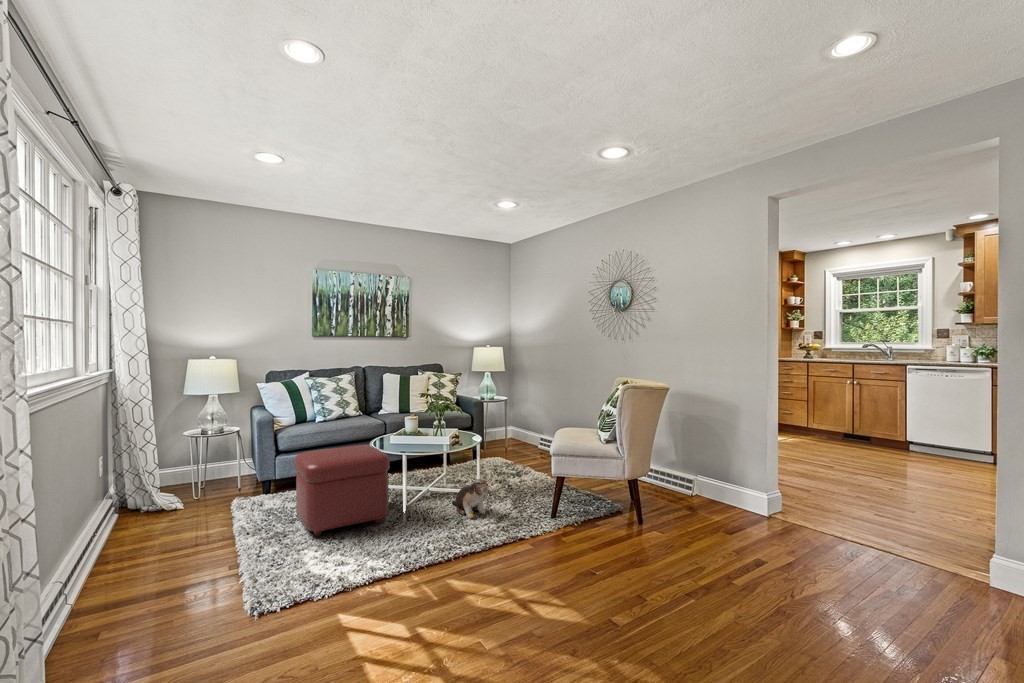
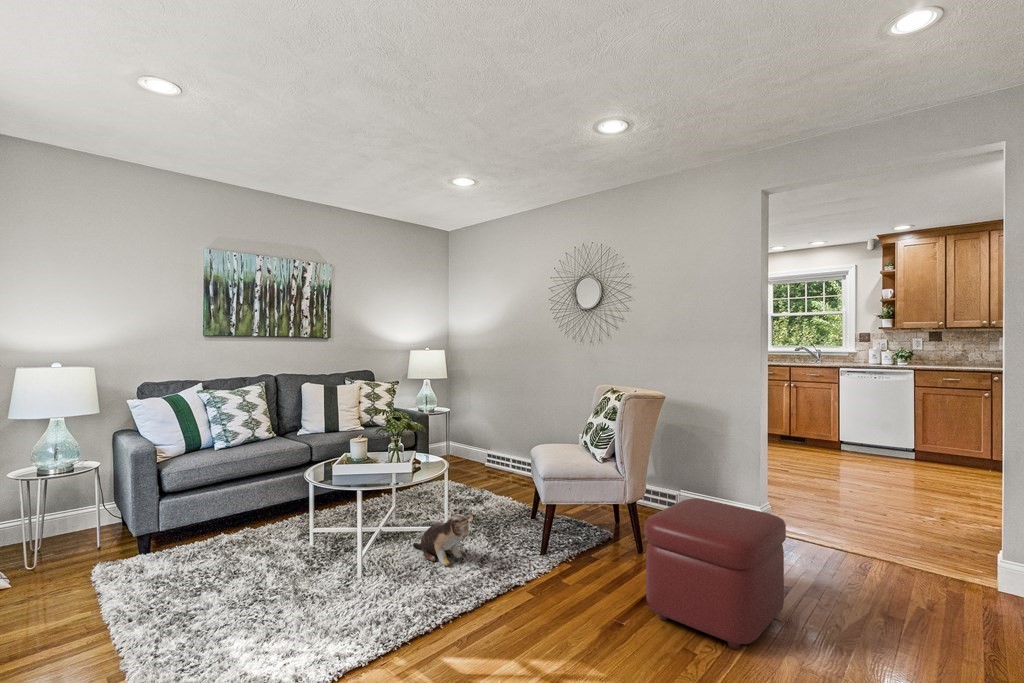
ottoman: present [295,445,390,536] -> present [644,498,786,649]

